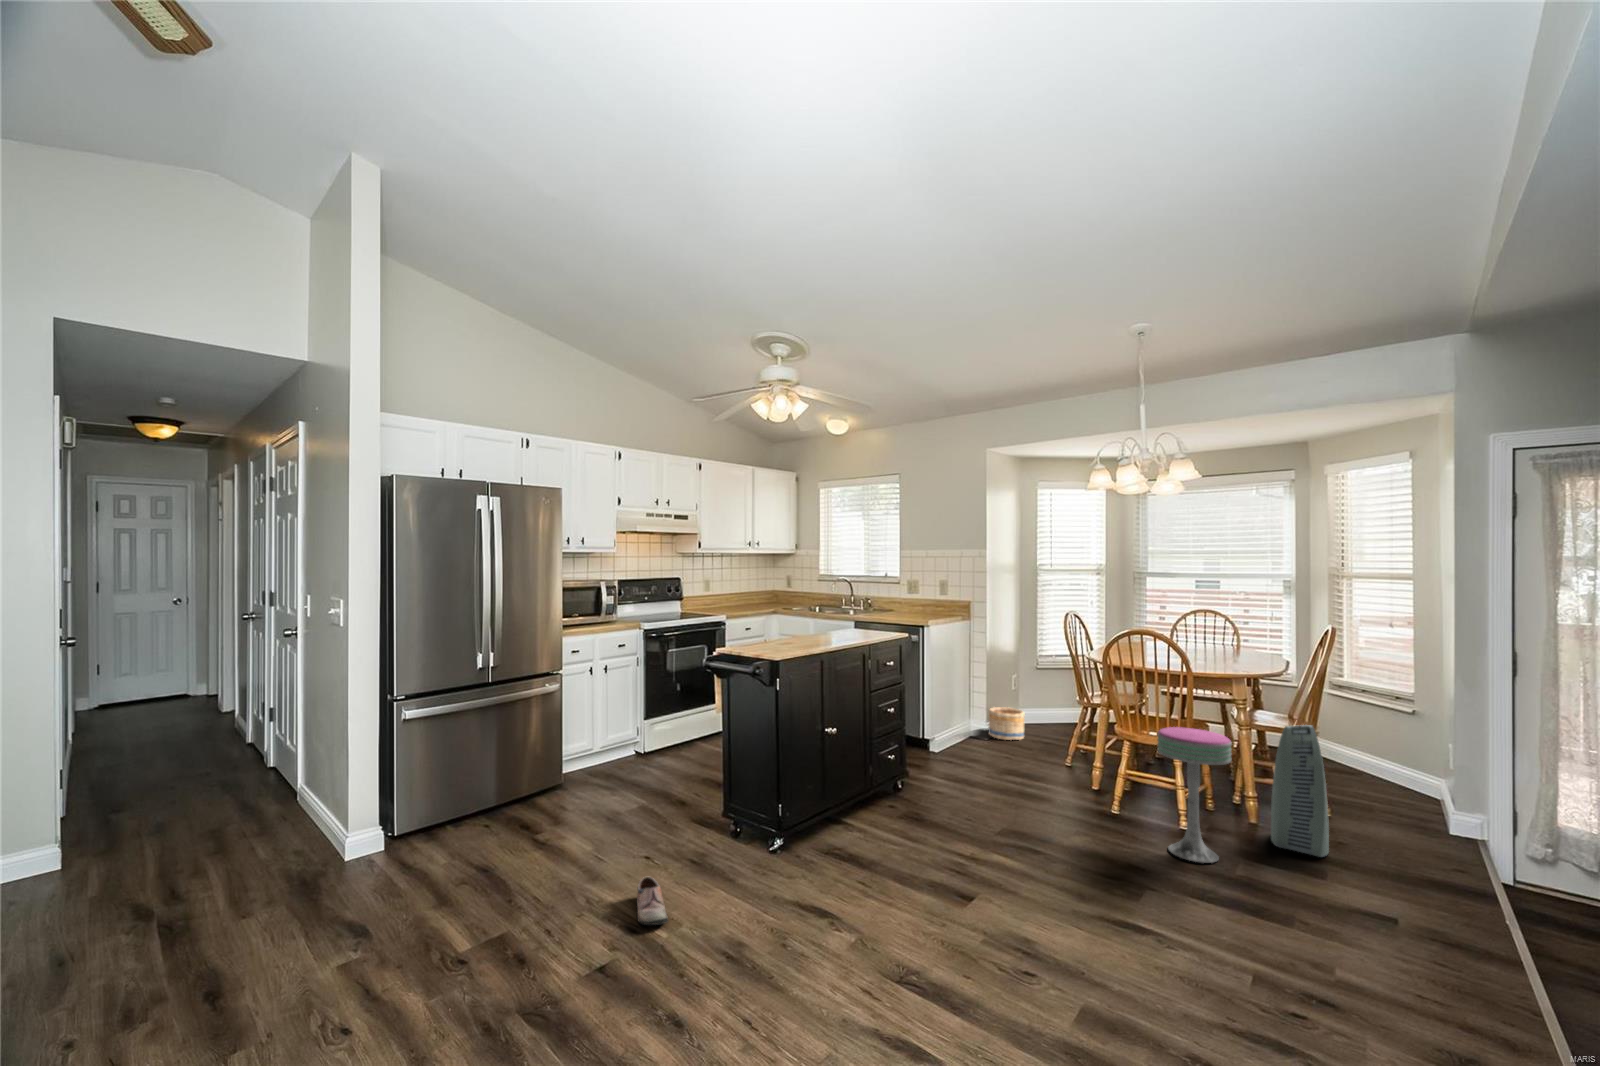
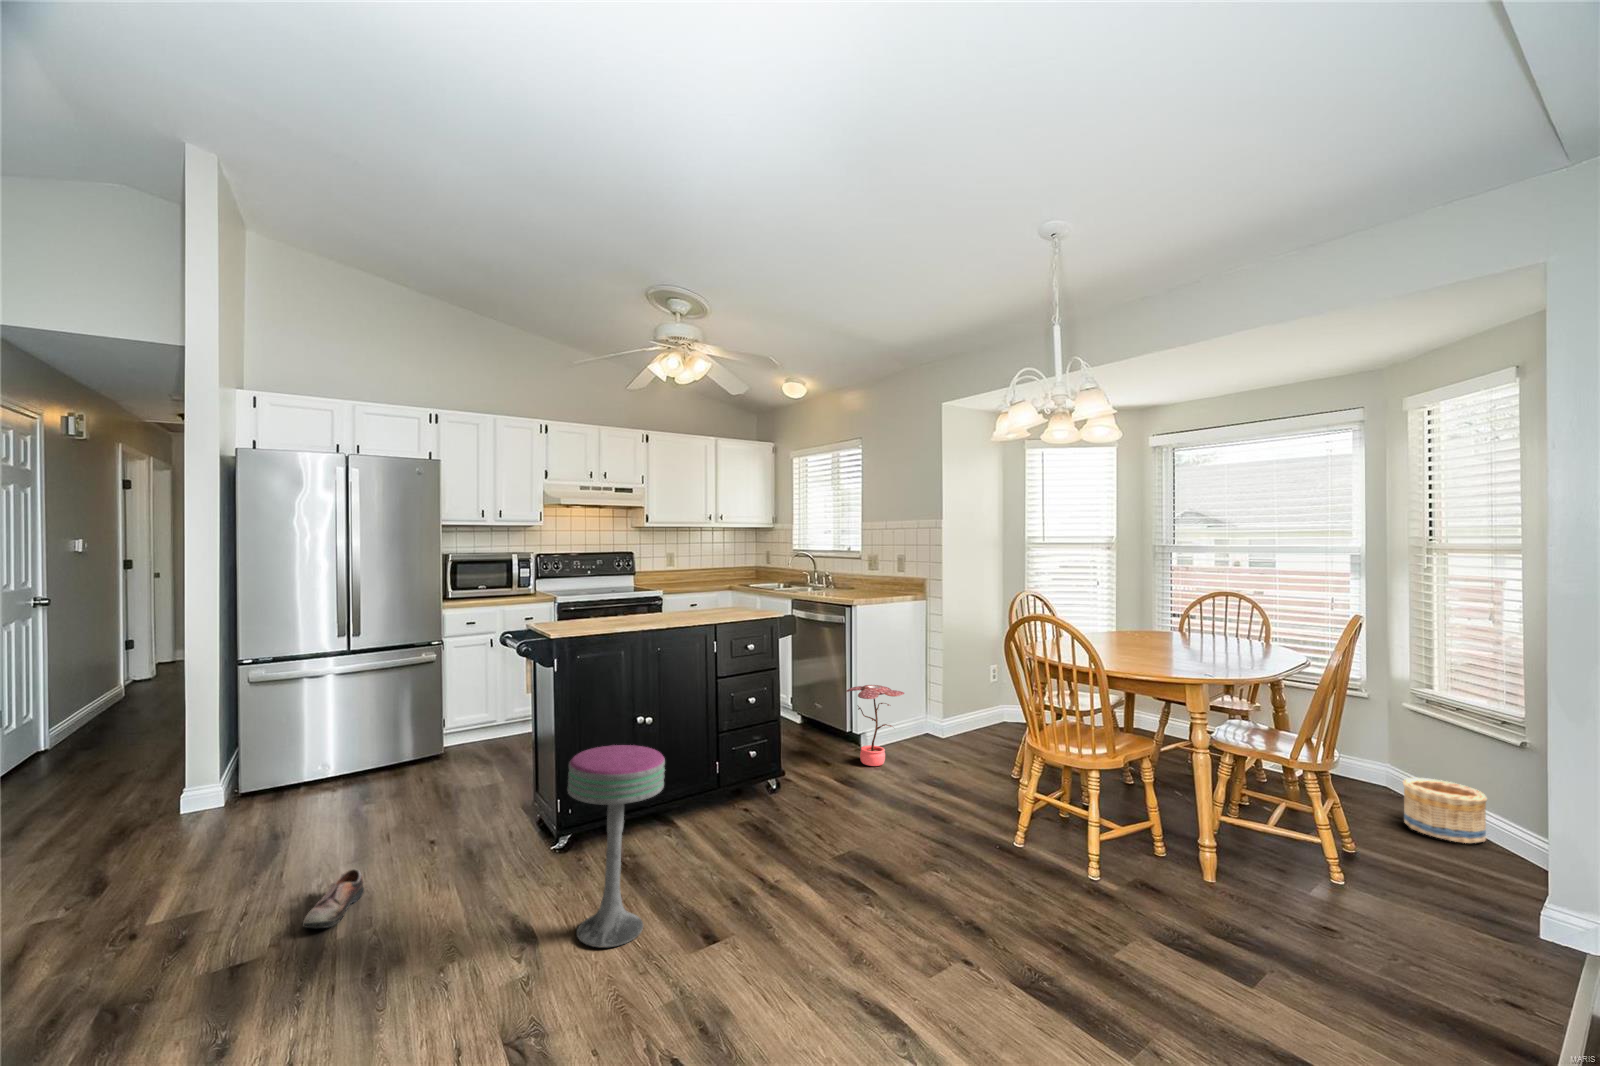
potted plant: none [926,693,977,761] -> present [846,685,904,766]
basket: present [989,707,1025,740] -> present [1403,778,1487,843]
air purifier: present [1271,725,1329,857] -> none [1212,748,1298,949]
bar stool: present [1157,727,1231,863] -> present [568,745,665,948]

